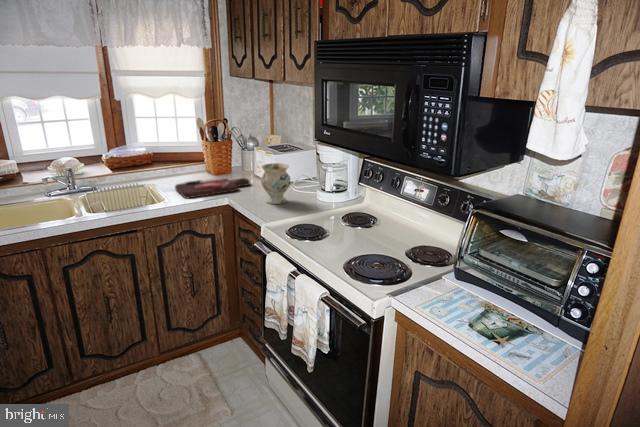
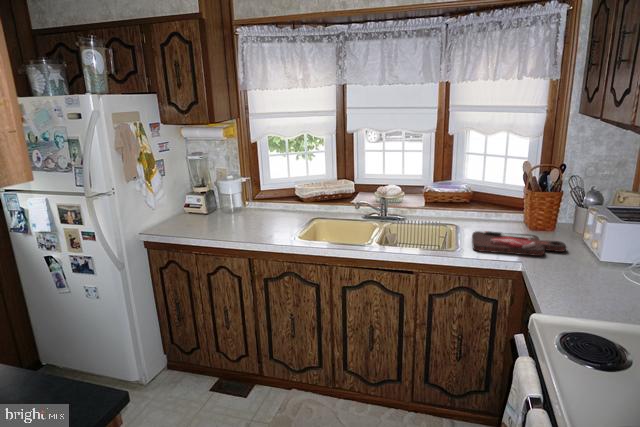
vase: present [261,163,290,204] -> none [566,234,613,292]

